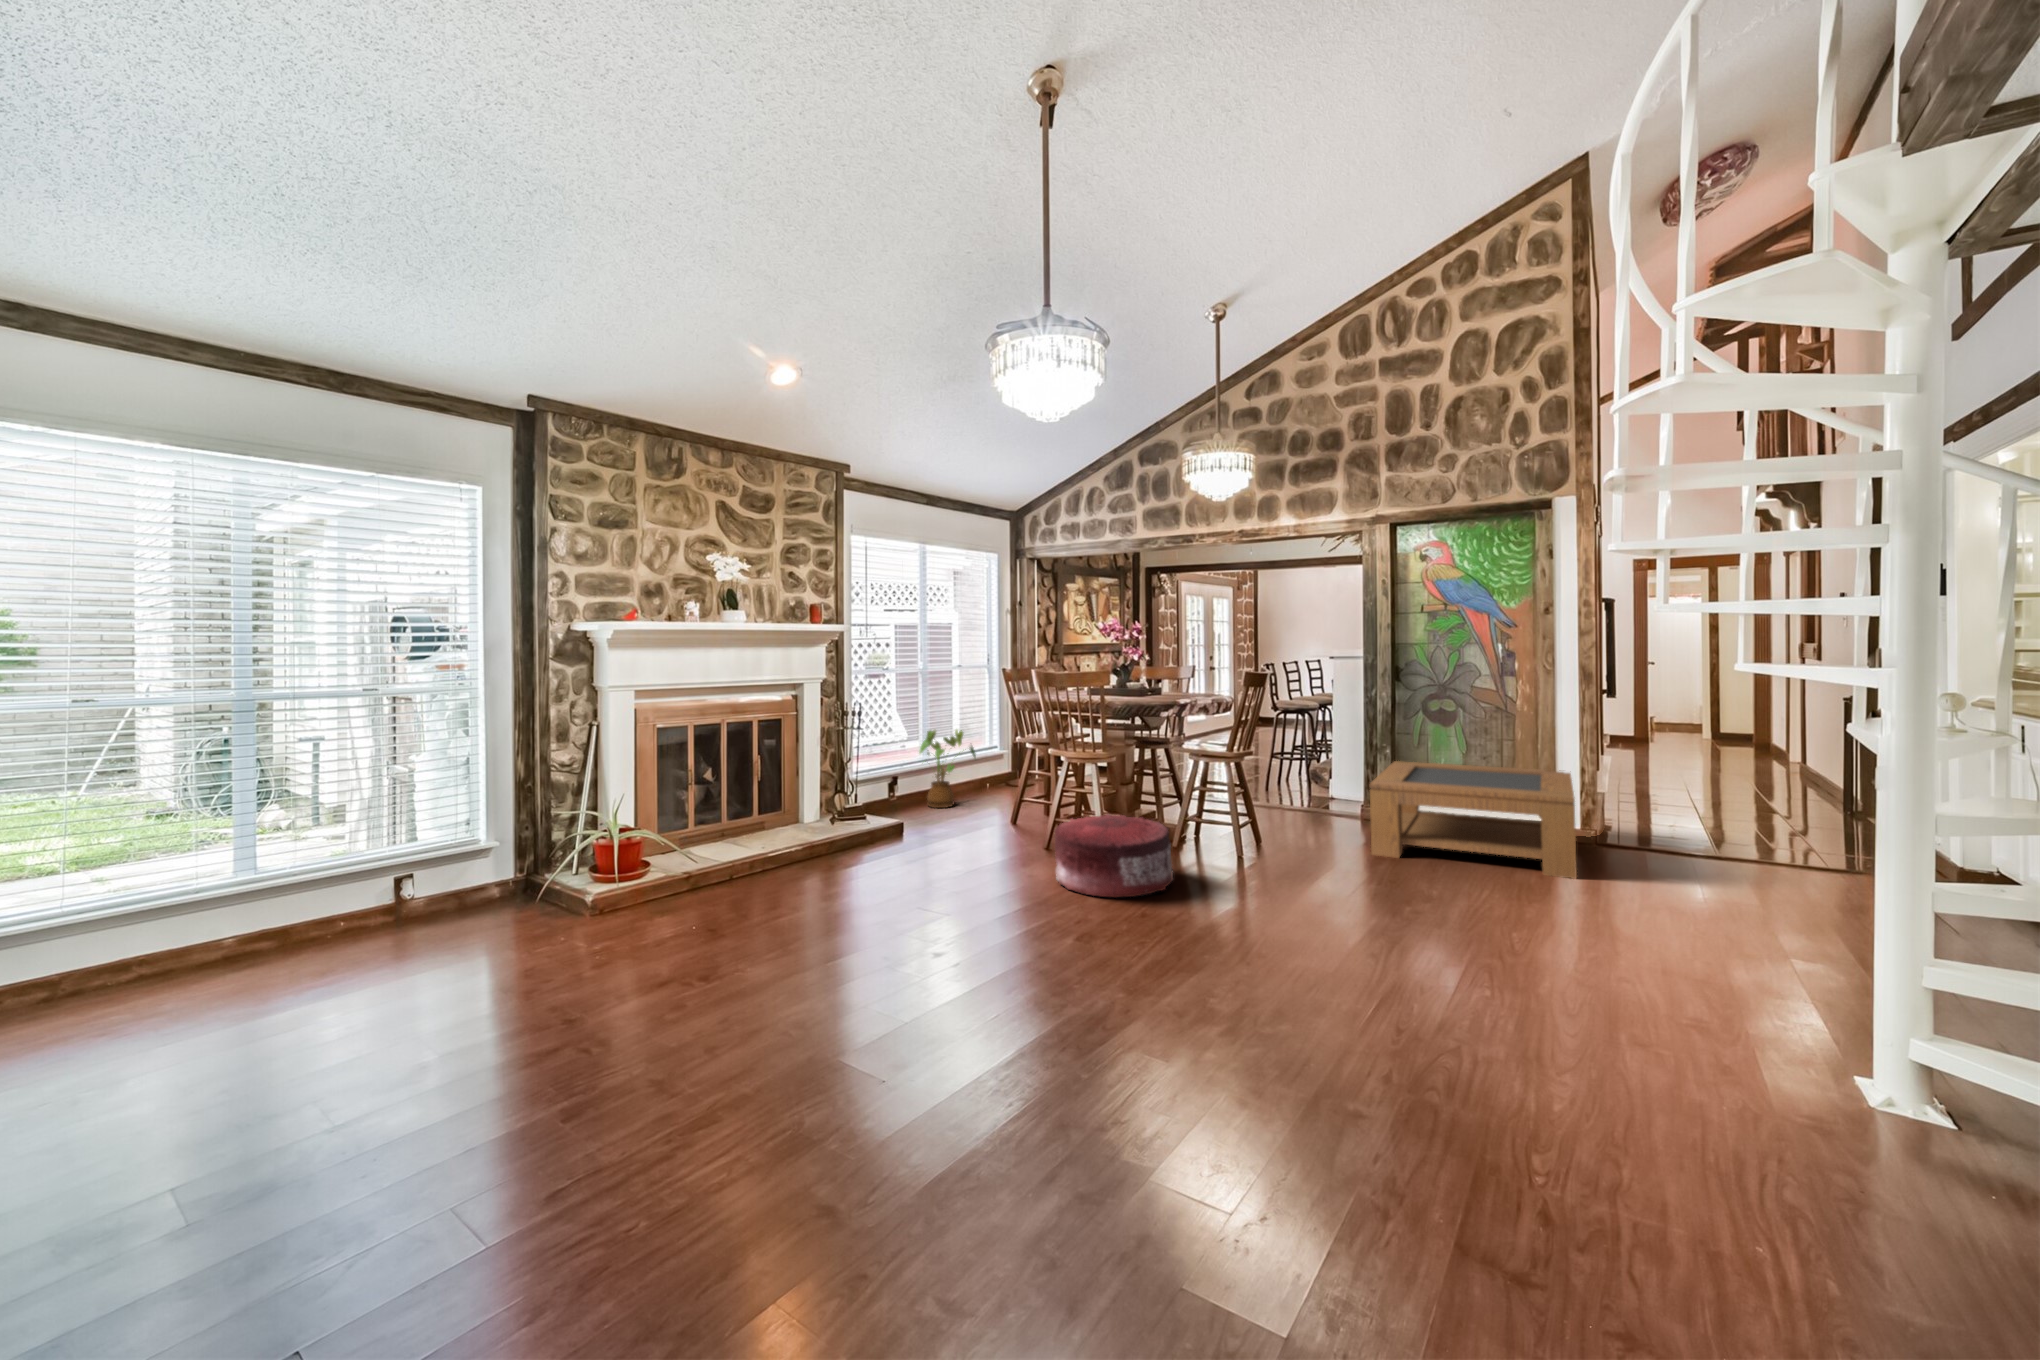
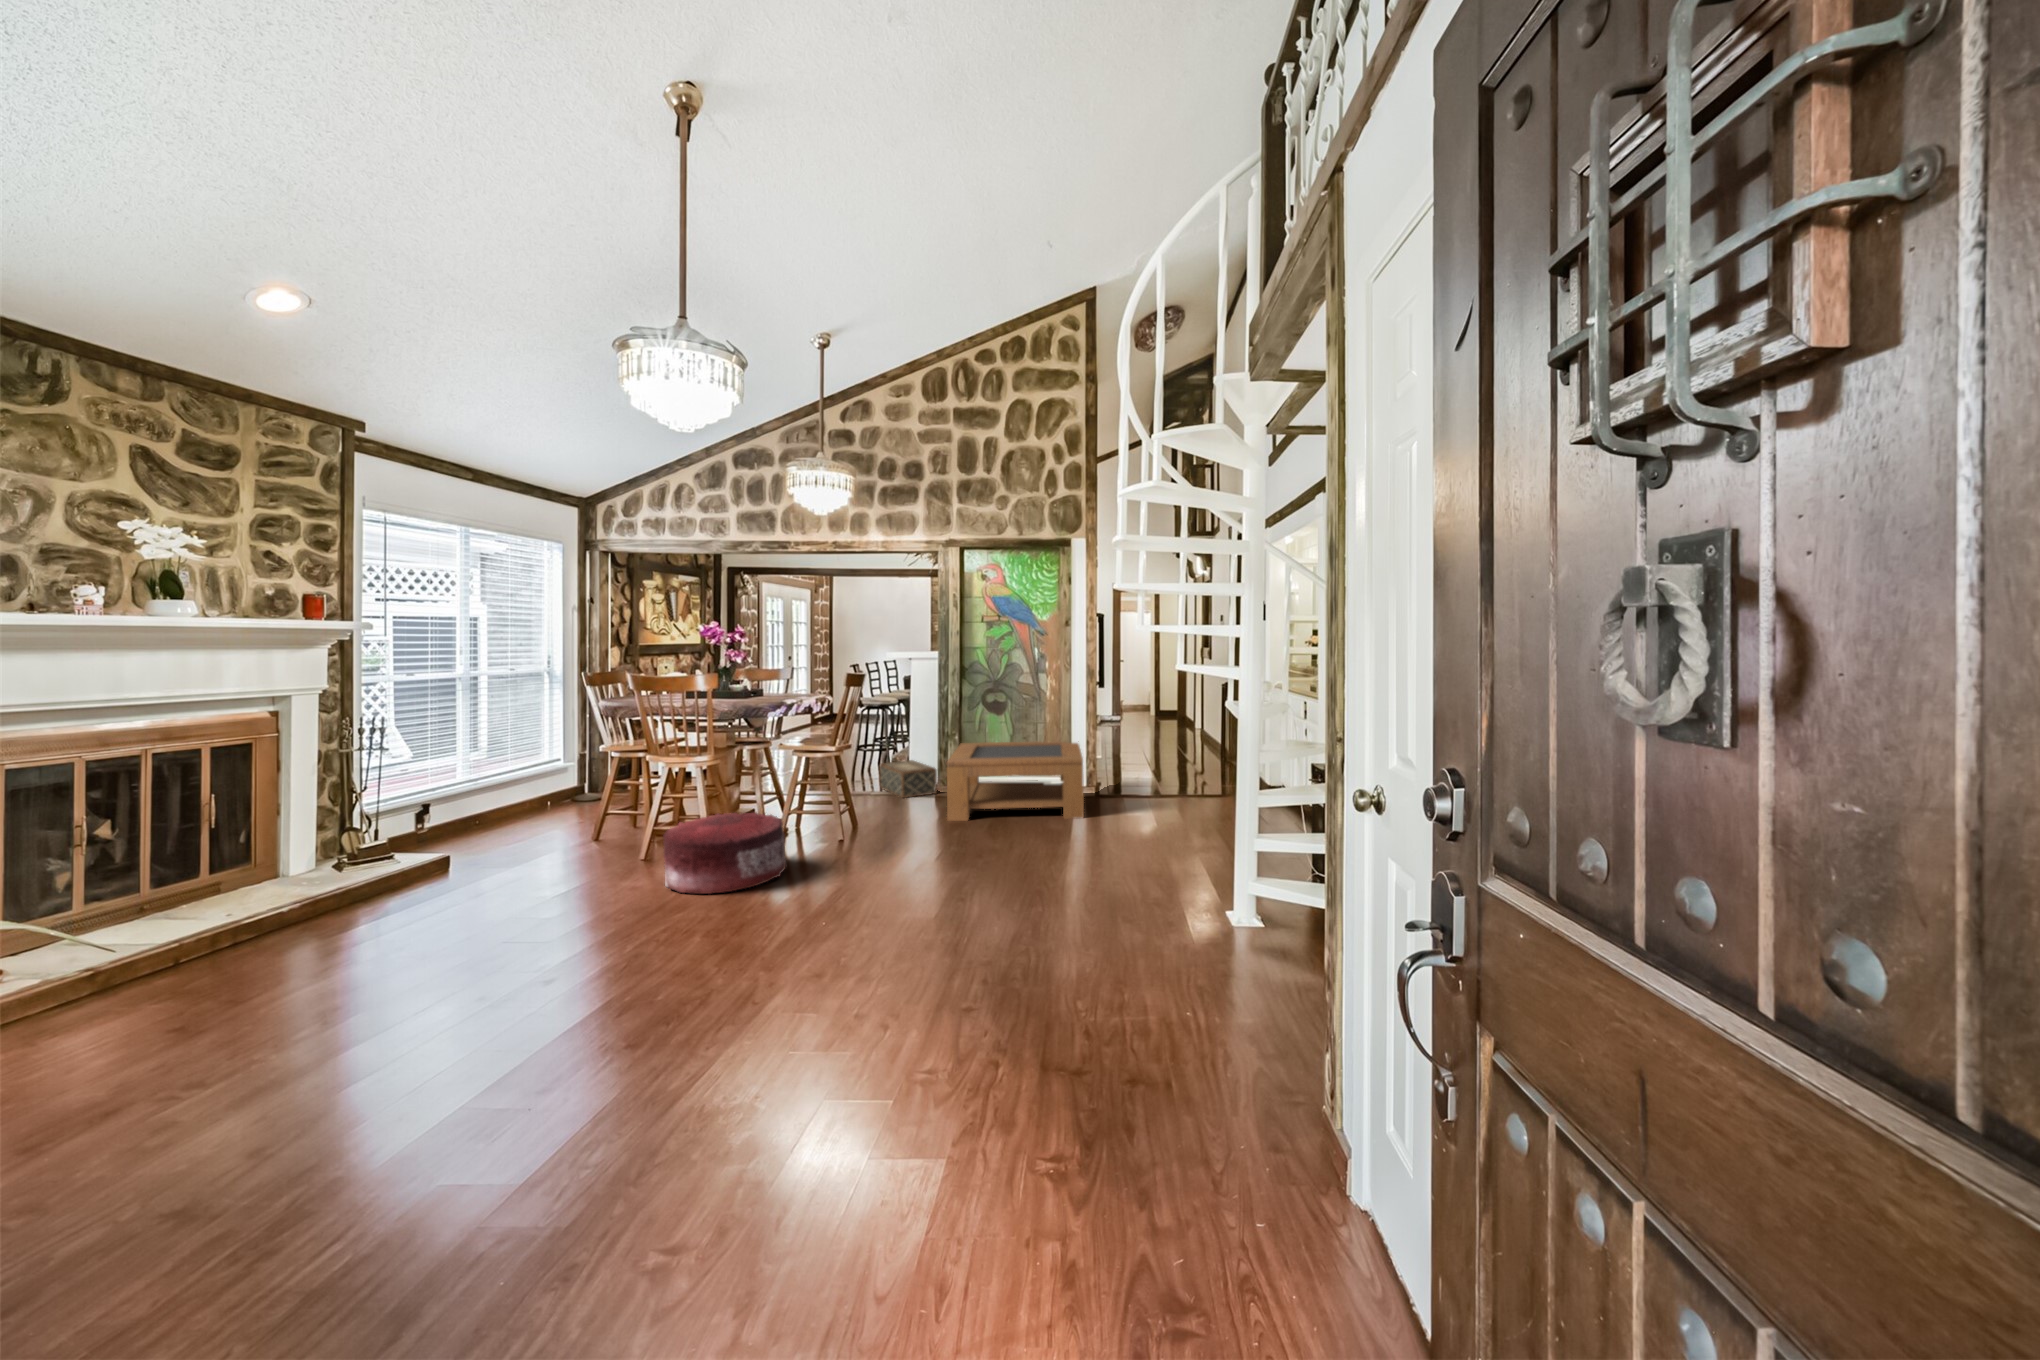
house plant: present [920,730,976,808] -> none [462,742,543,836]
woven basket: none [1294,776,1364,819] -> present [880,760,937,798]

